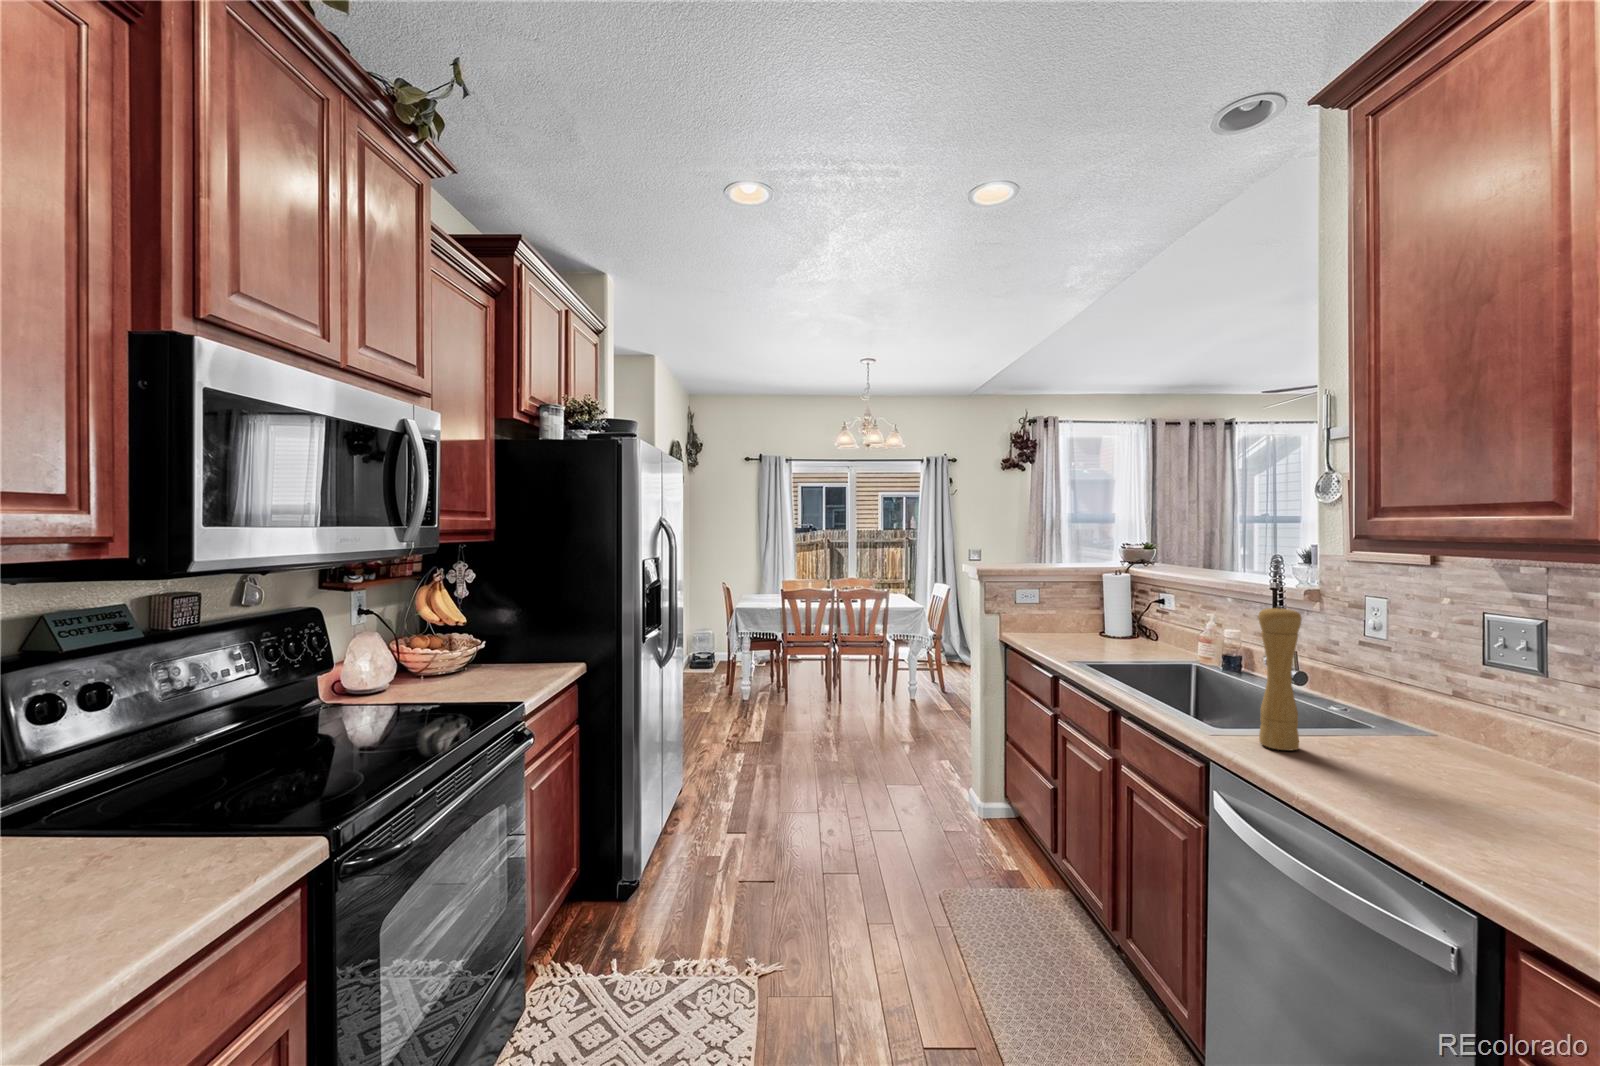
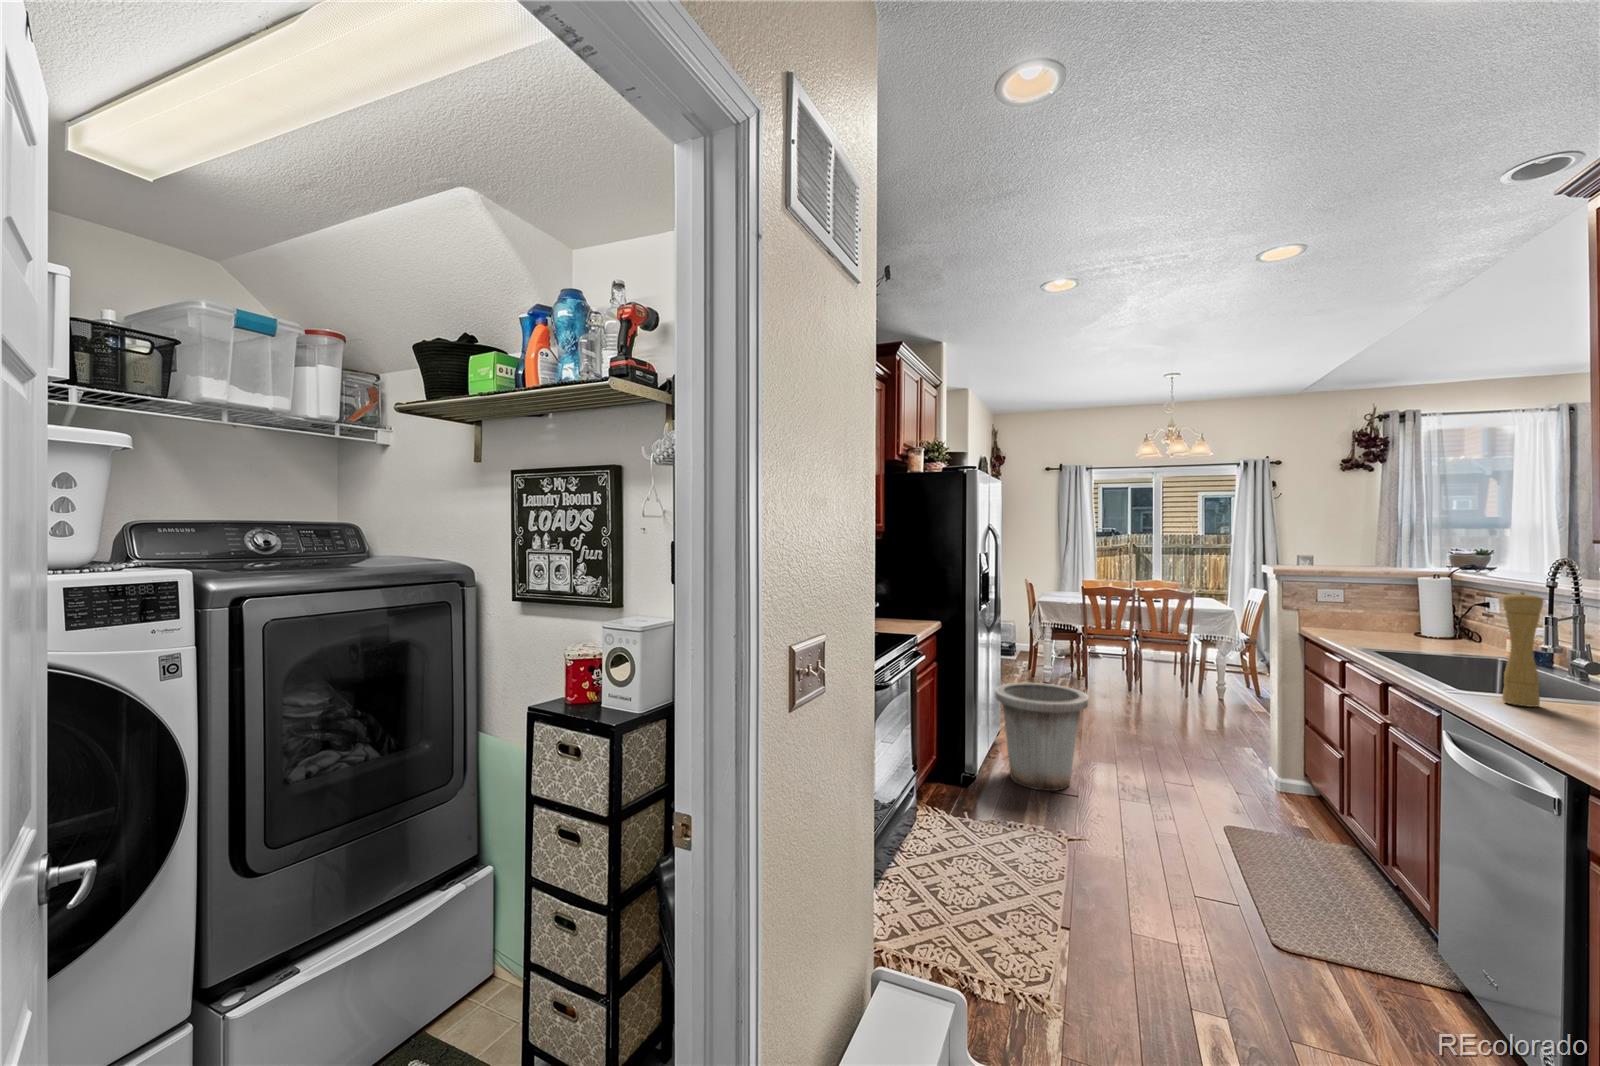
trash can: none [671,724,785,870] -> present [995,683,1088,791]

